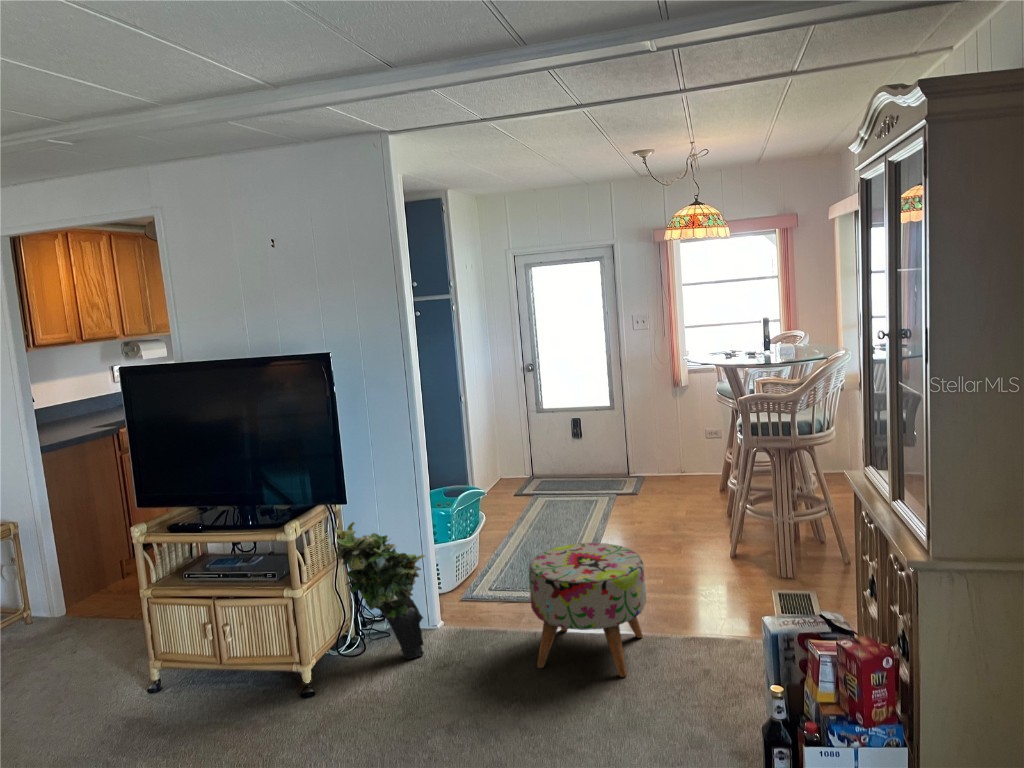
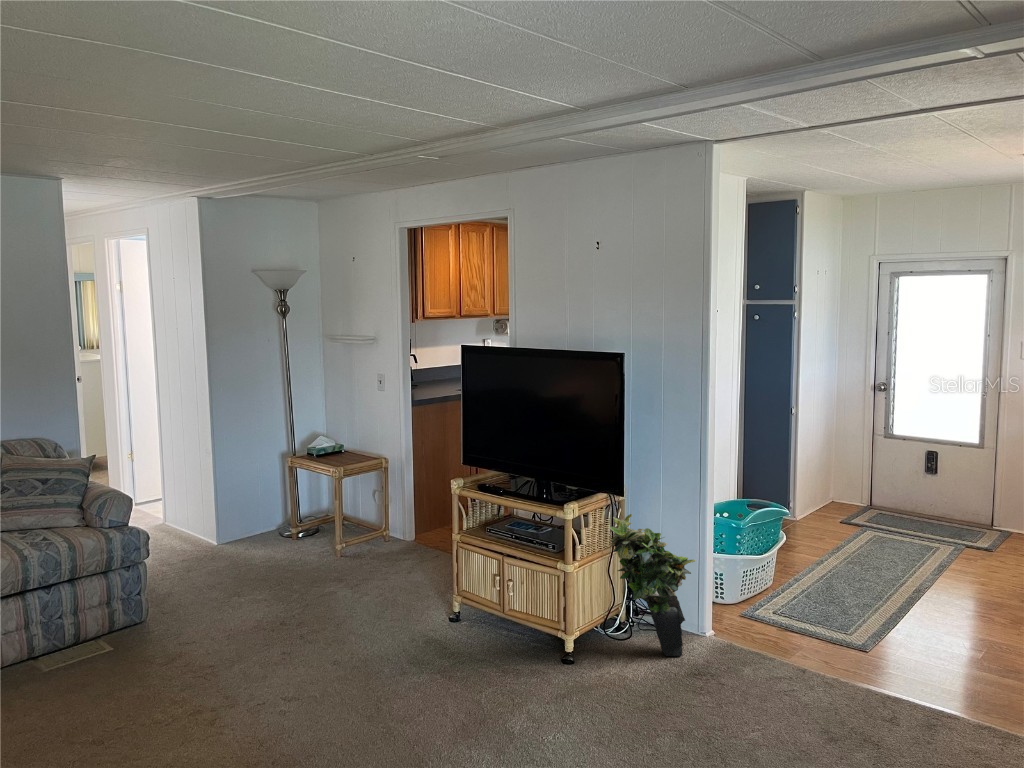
ottoman: present [529,543,646,677] -> none [790,584,931,739]

